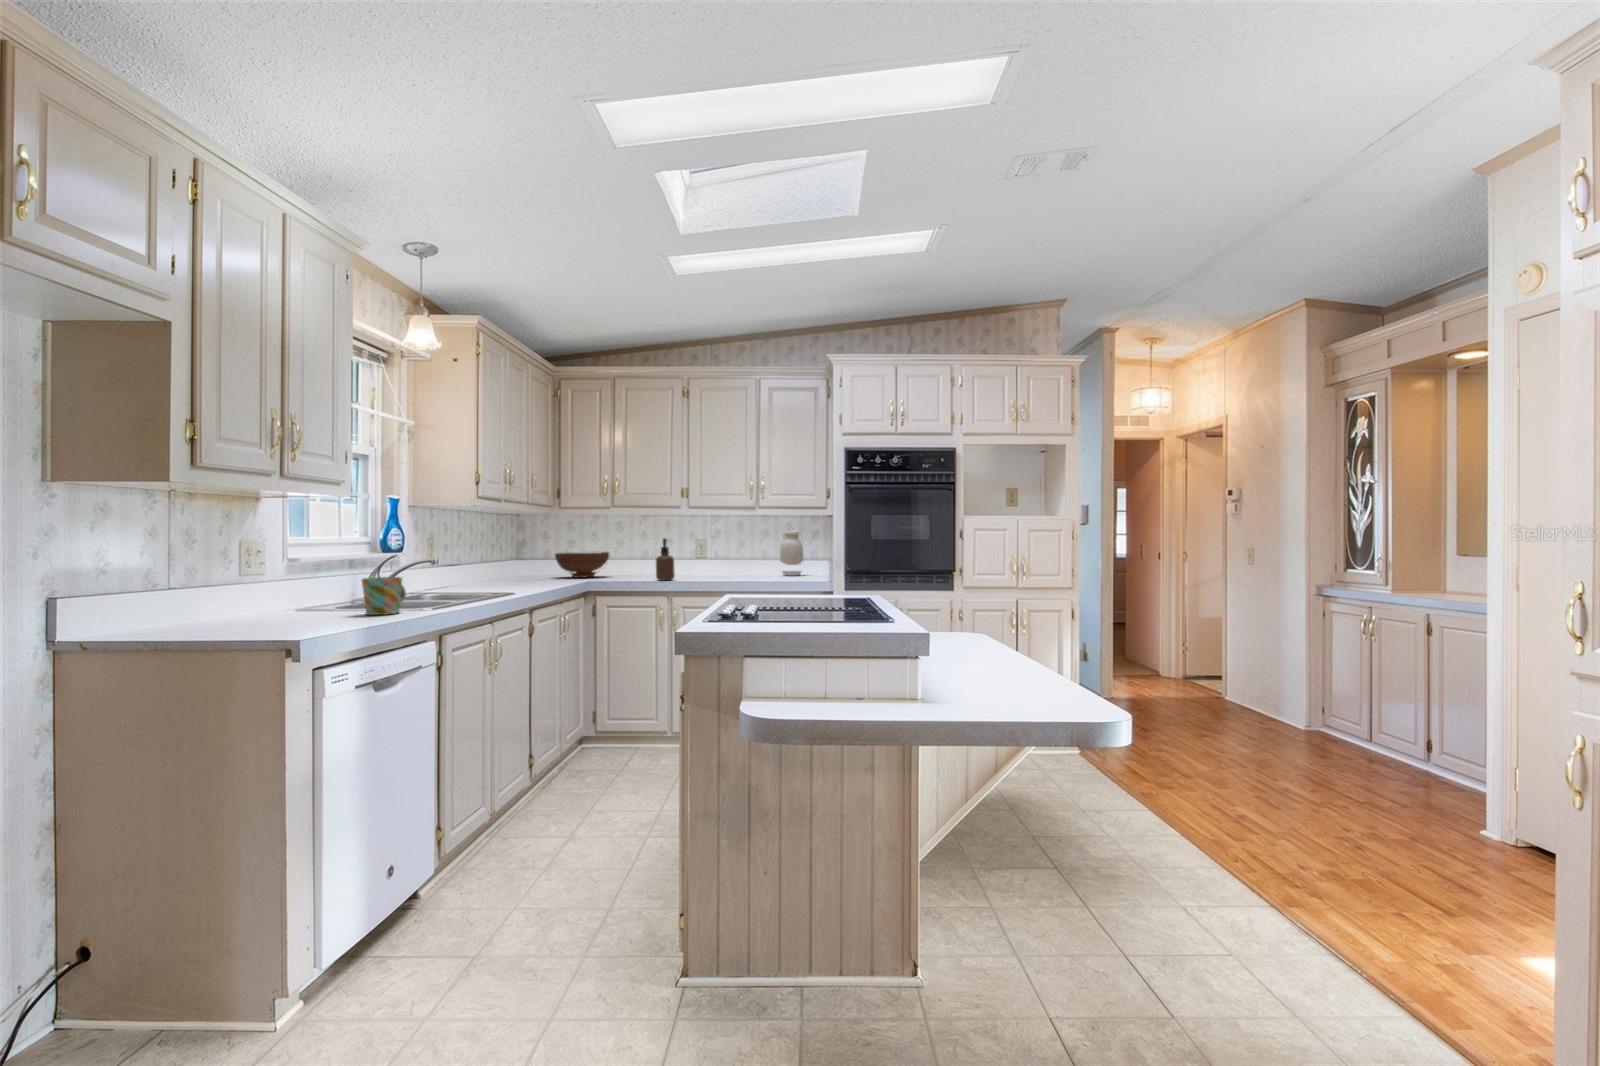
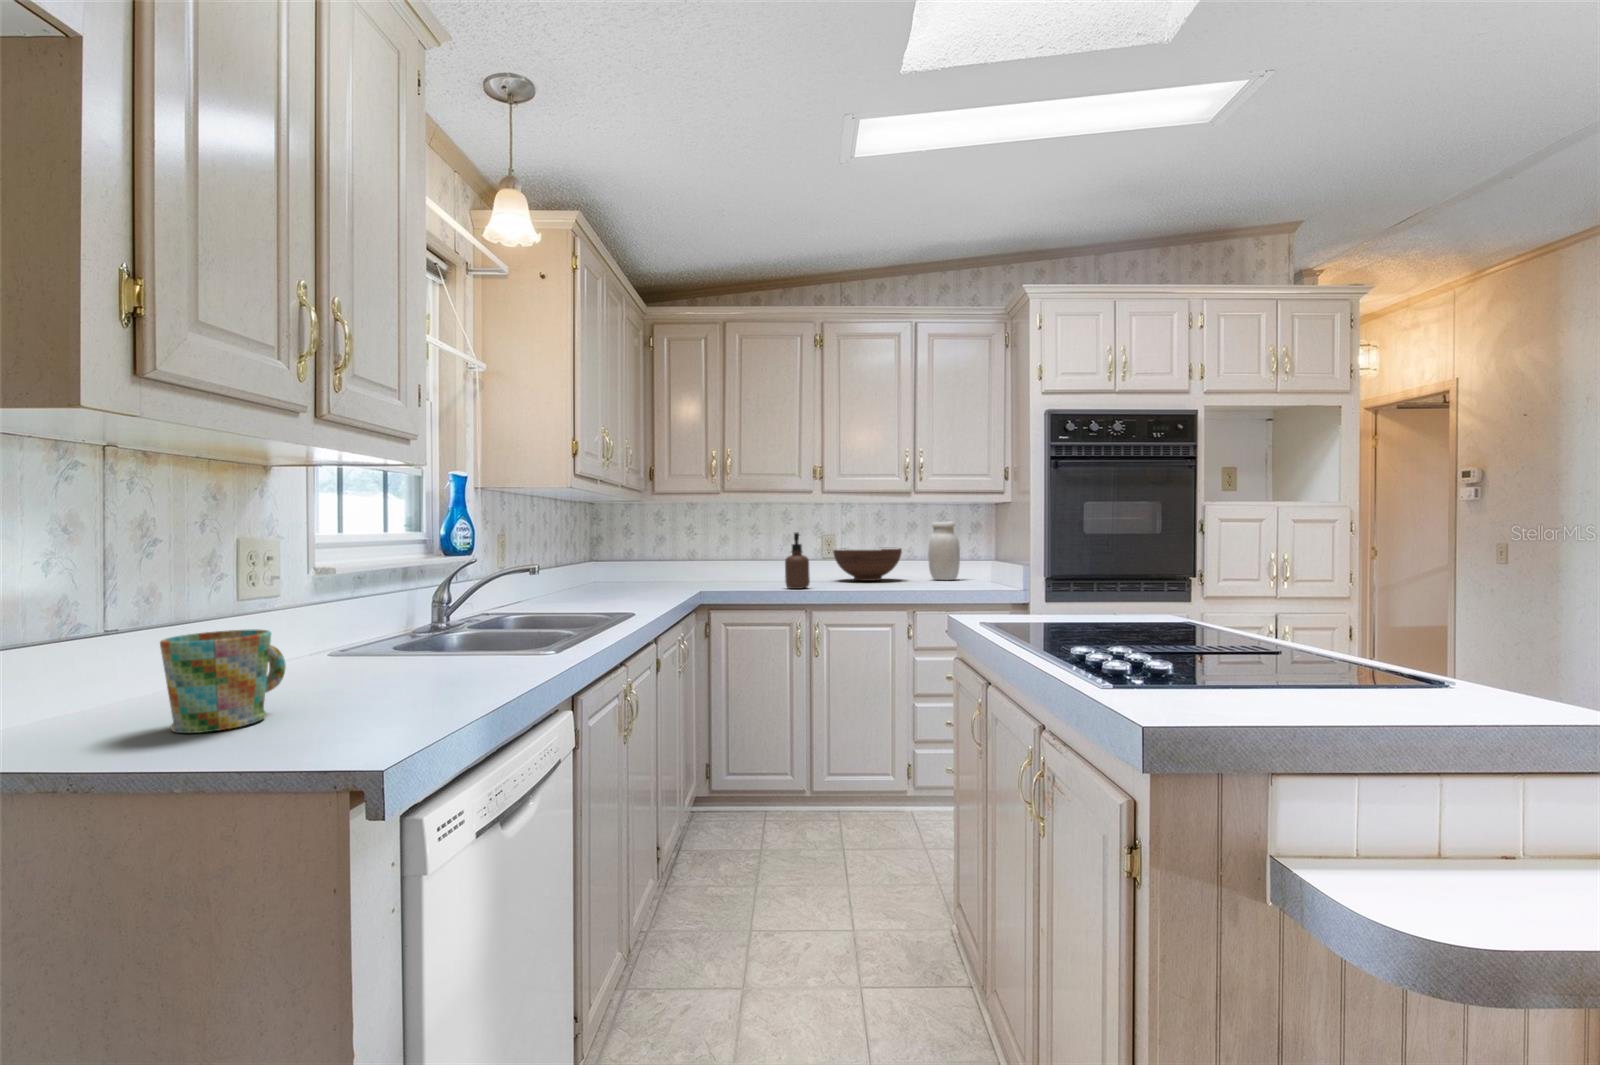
fruit bowl: present [555,552,609,578] -> present [833,548,902,581]
mug: present [362,577,406,615] -> present [160,630,286,733]

